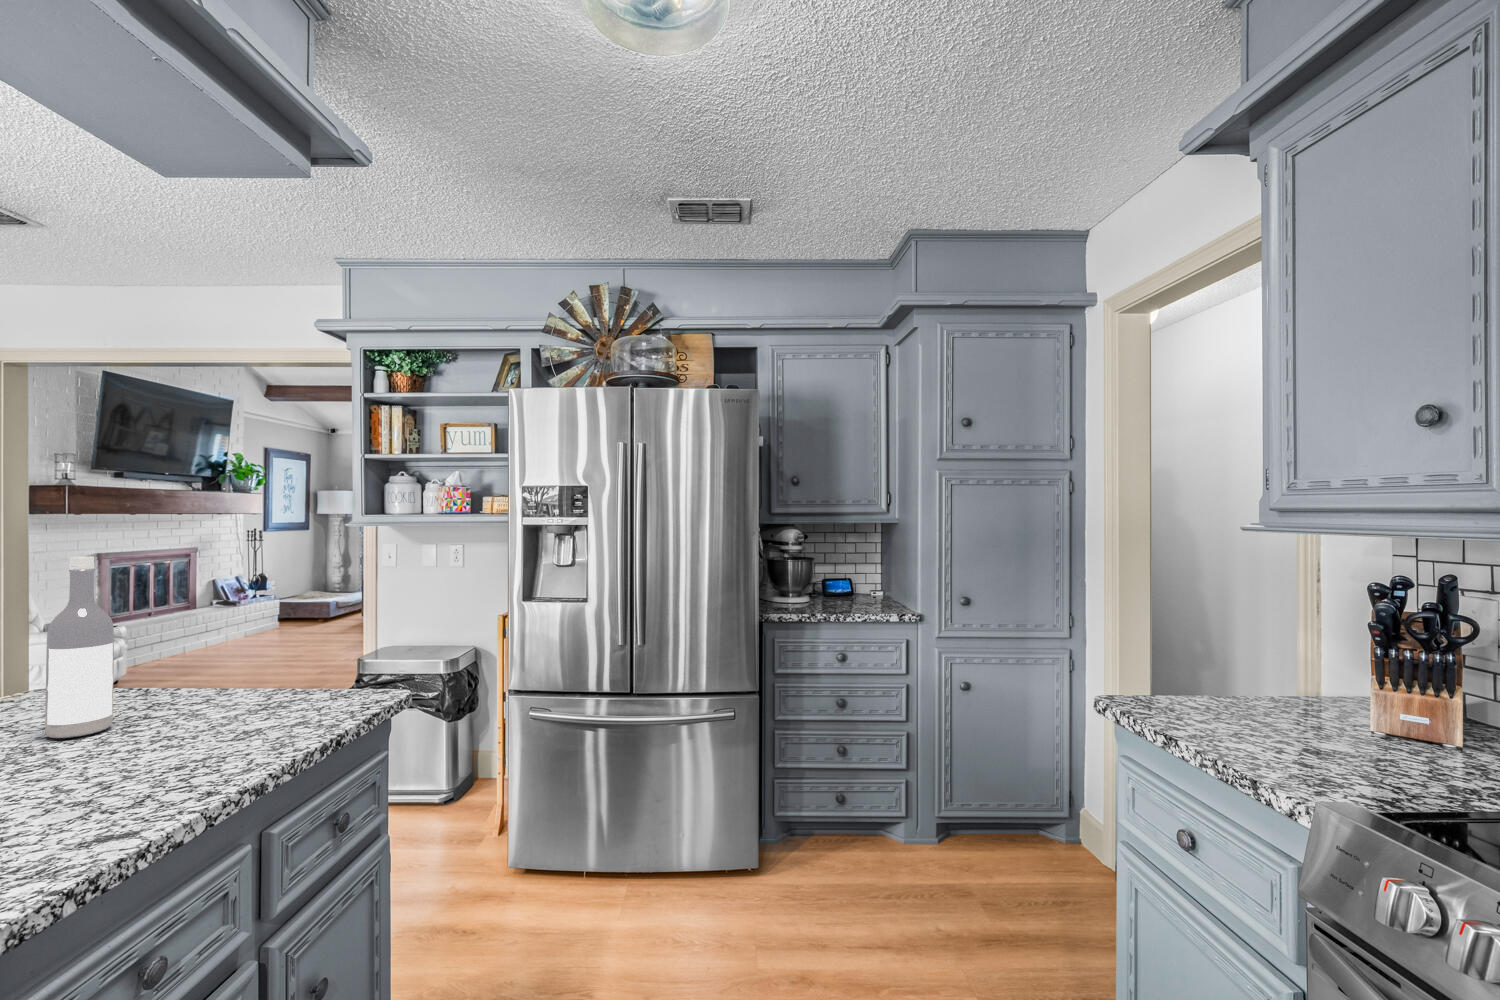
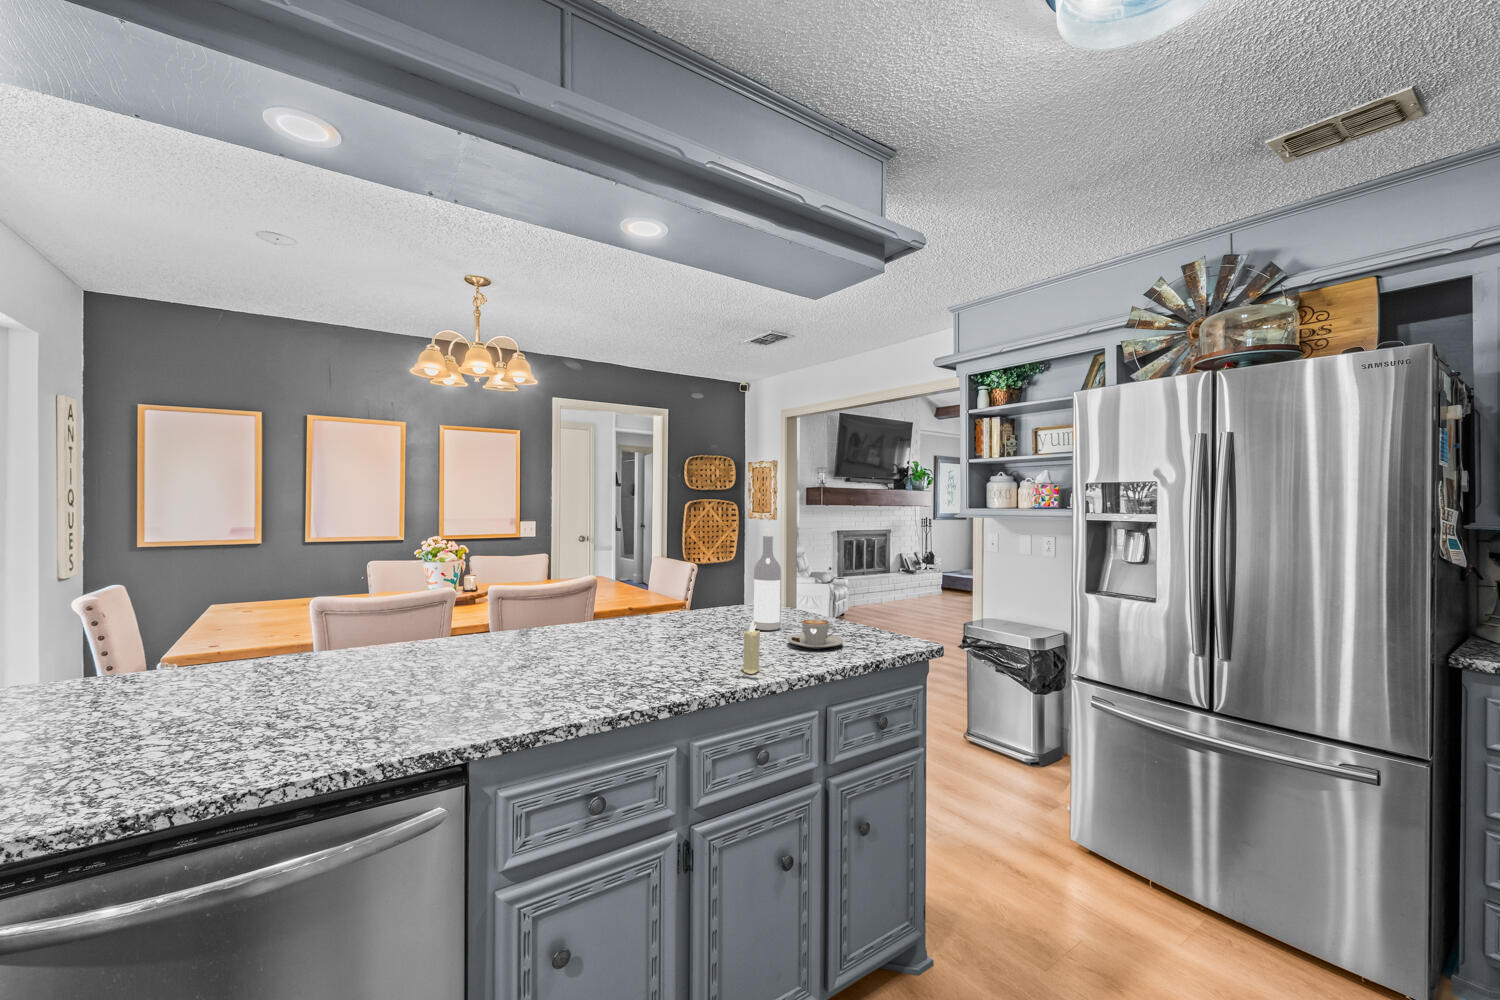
coffee cup: none [151,695,266,747] -> present [787,619,843,649]
candle: none [77,723,128,828] -> present [741,619,760,674]

